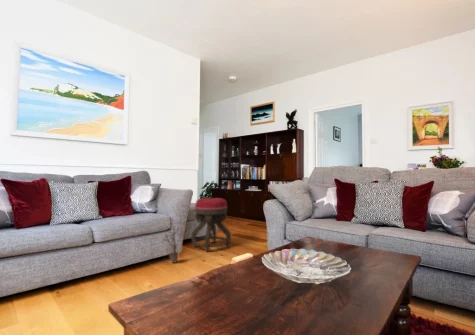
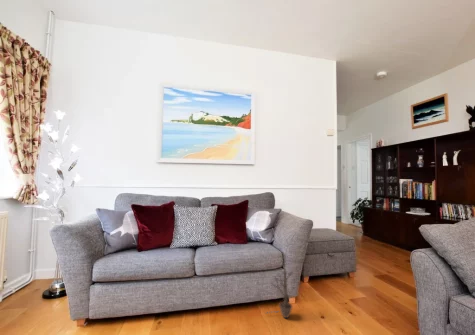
ottoman: present [191,198,231,252] -> none [317,230,376,311]

